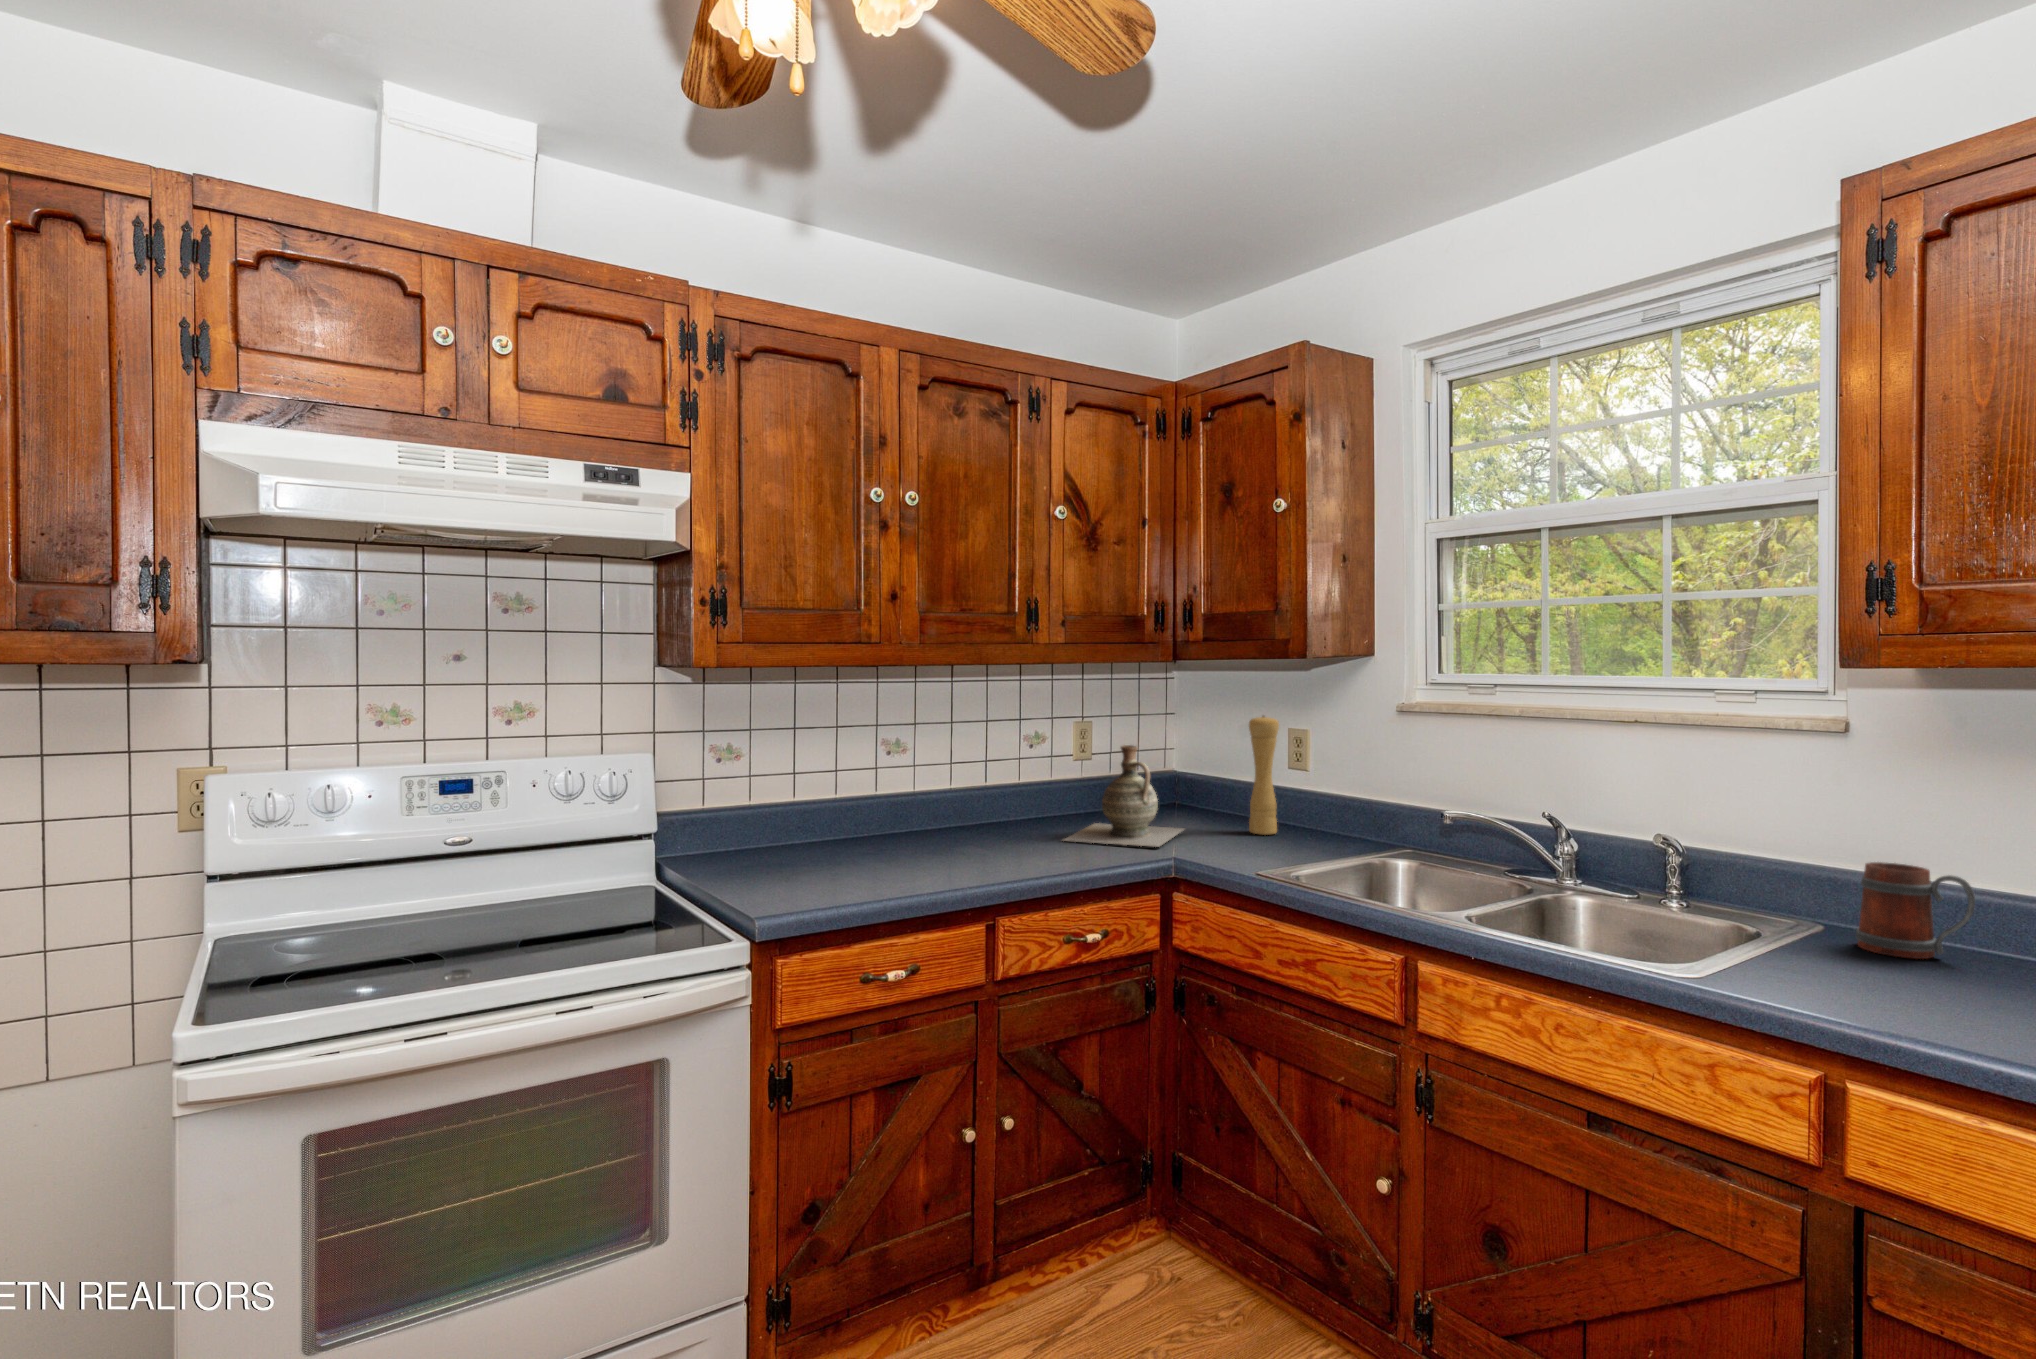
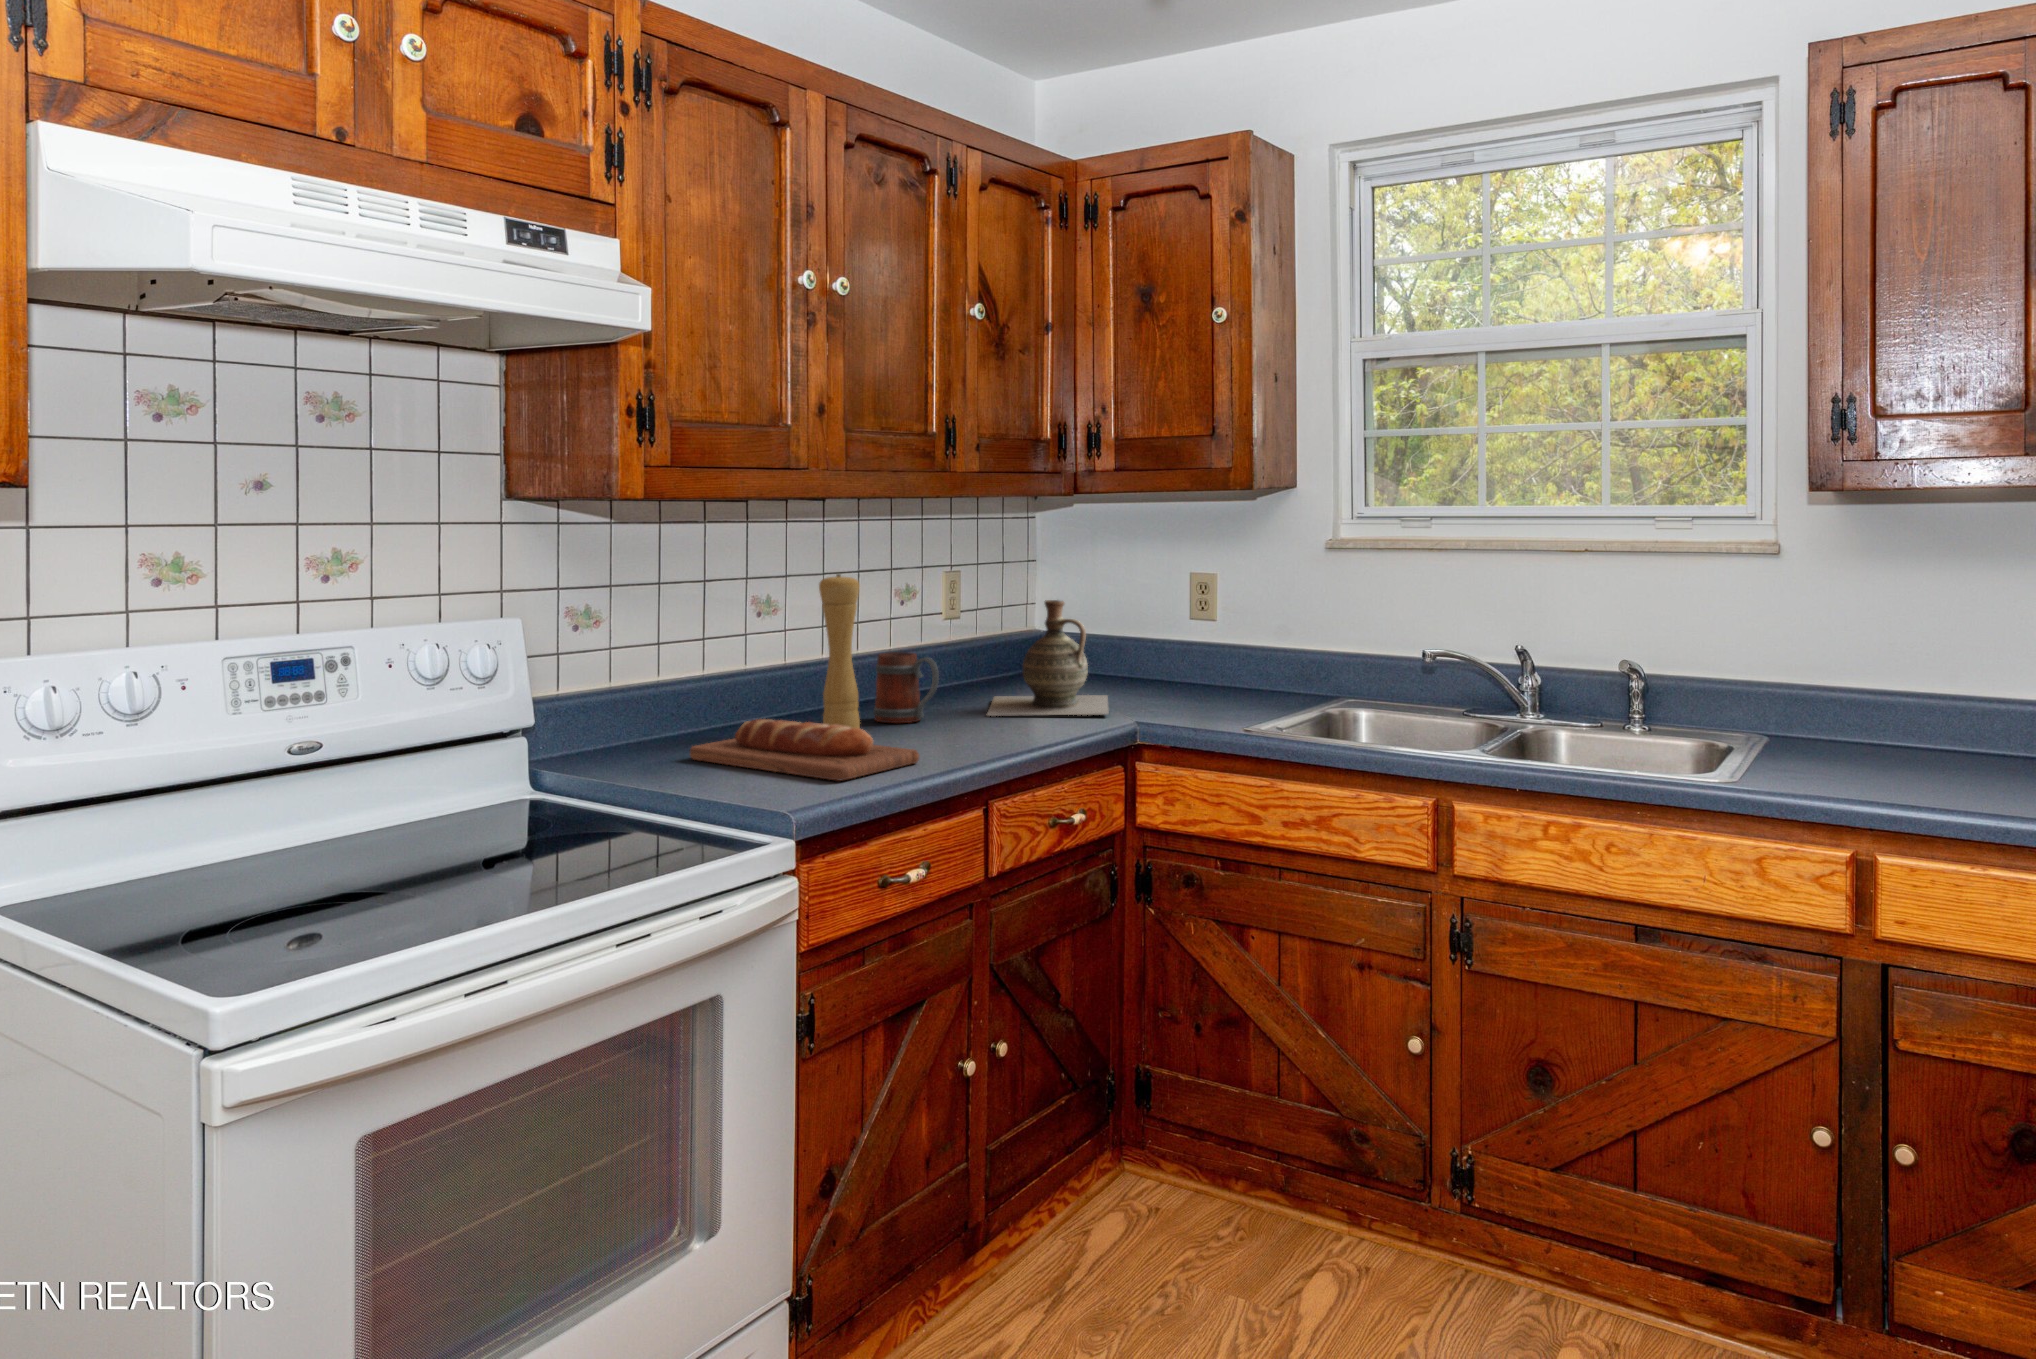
pepper mill: present [1249,716,1279,835] -> present [819,574,860,728]
bread loaf: none [779,835,933,891] -> present [690,719,919,781]
mug: present [1856,862,1975,959] -> present [874,652,939,723]

